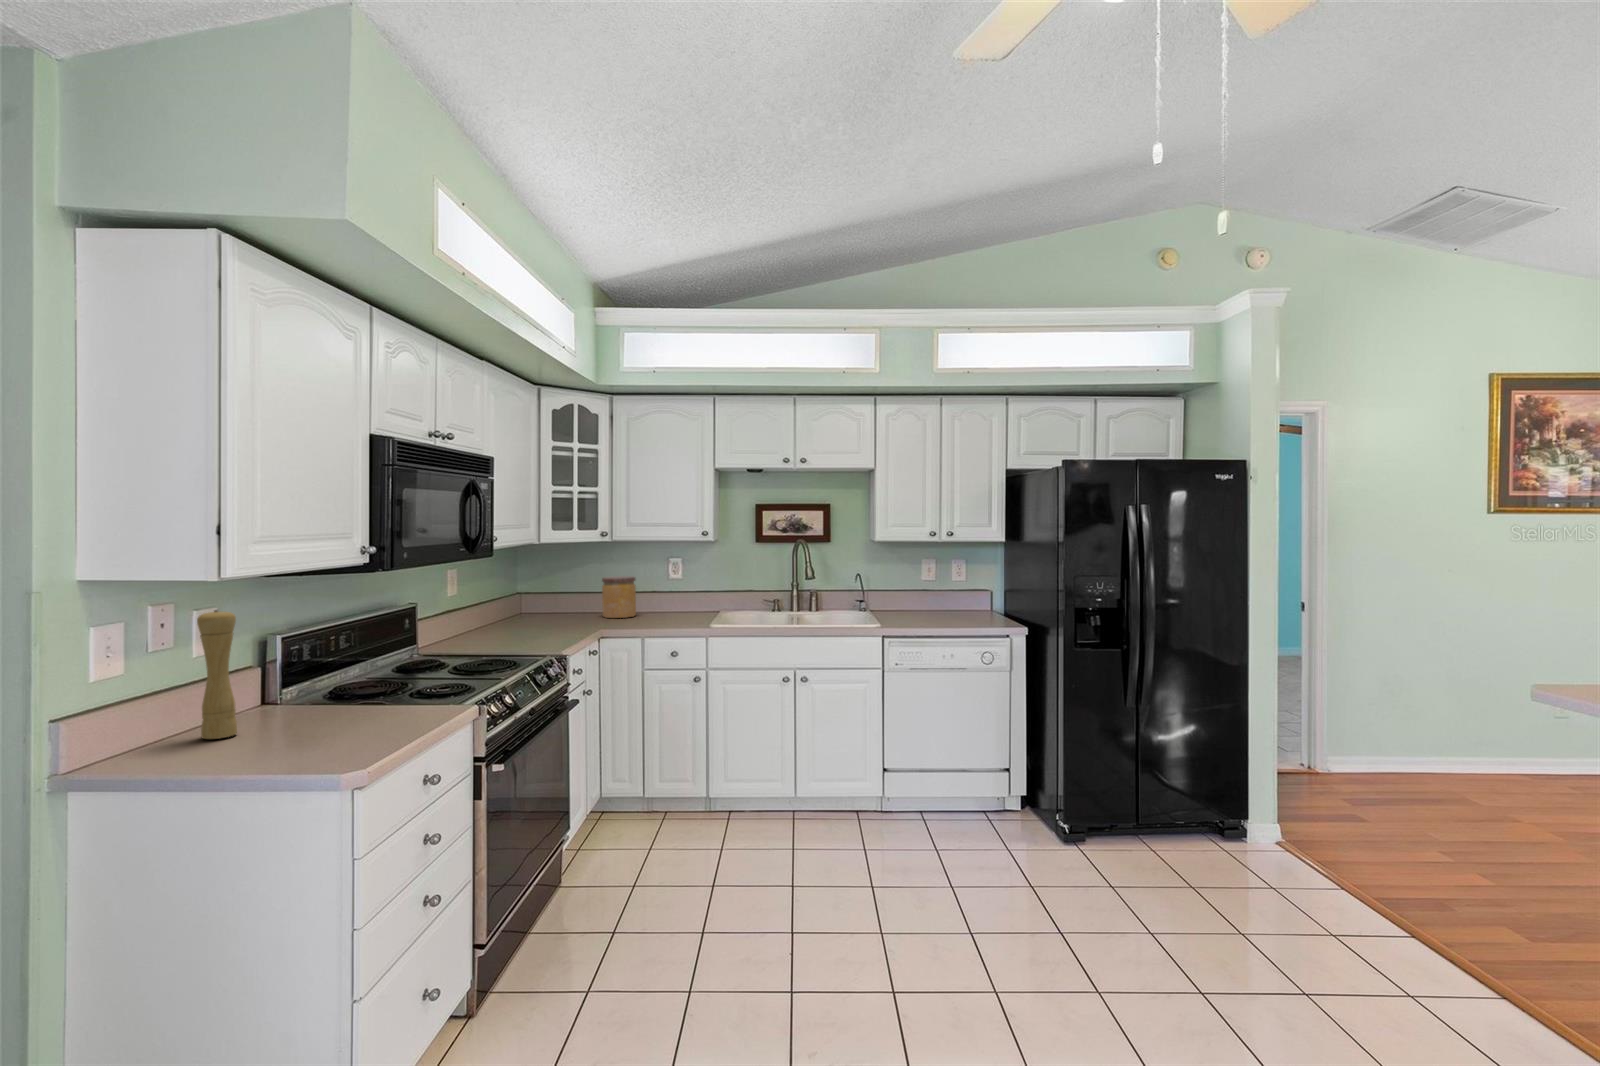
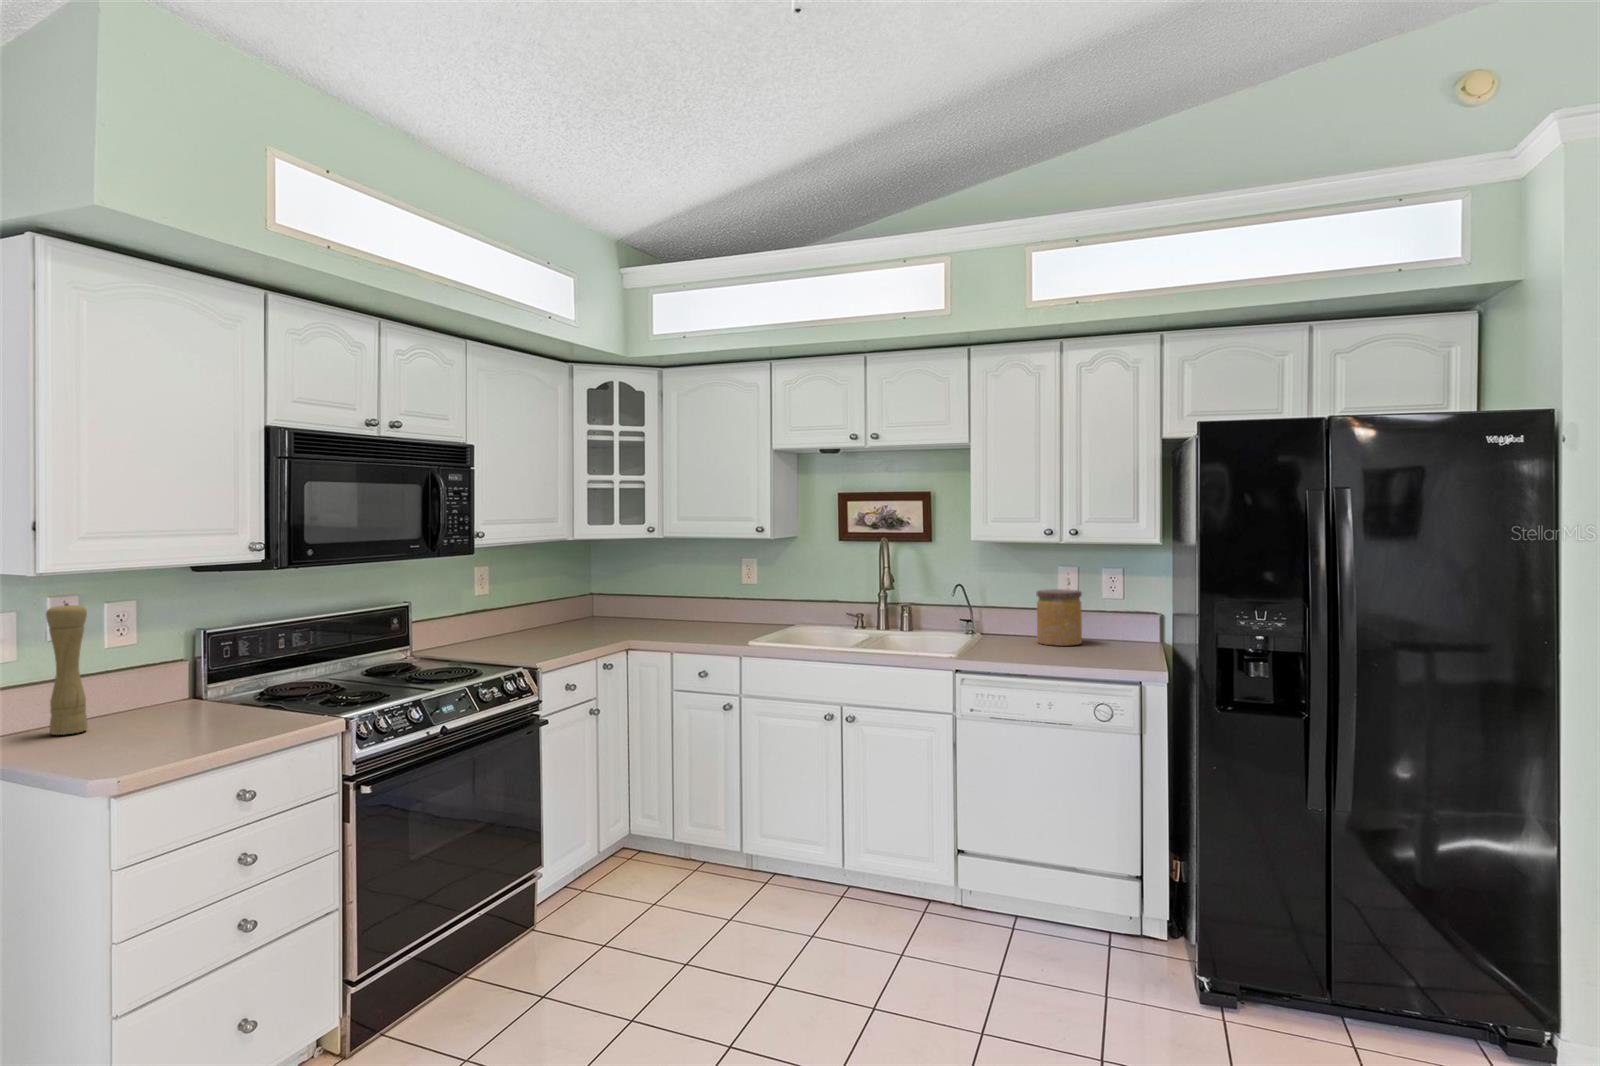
jar: present [602,576,636,618] -> present [1037,589,1082,646]

